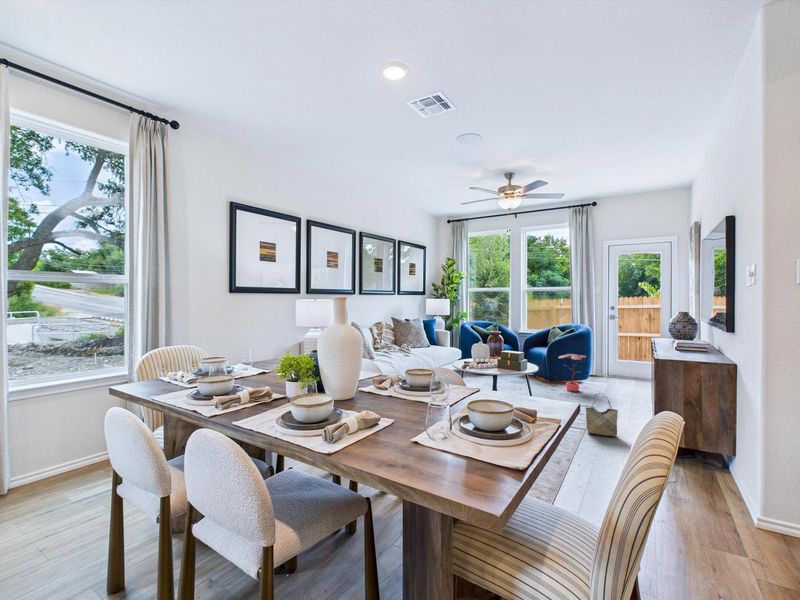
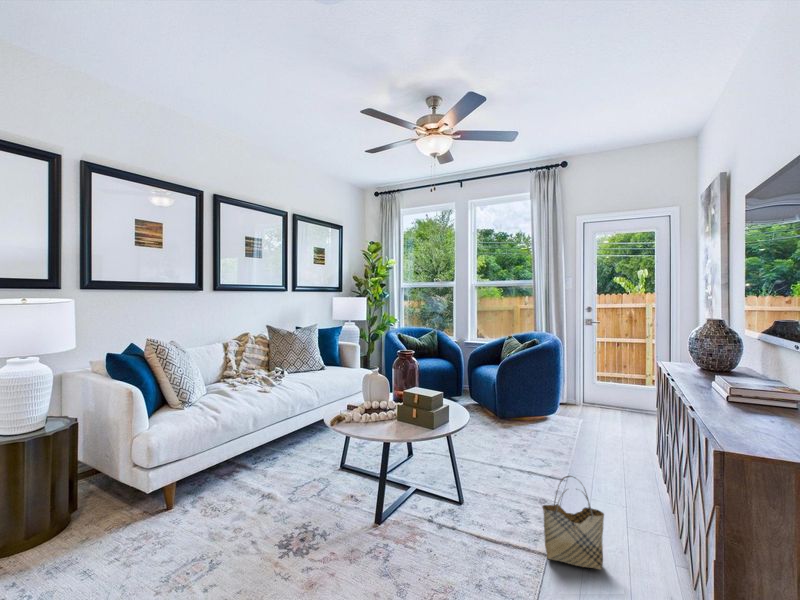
potted plant: present [558,354,586,391] -> none [511,379,552,437]

